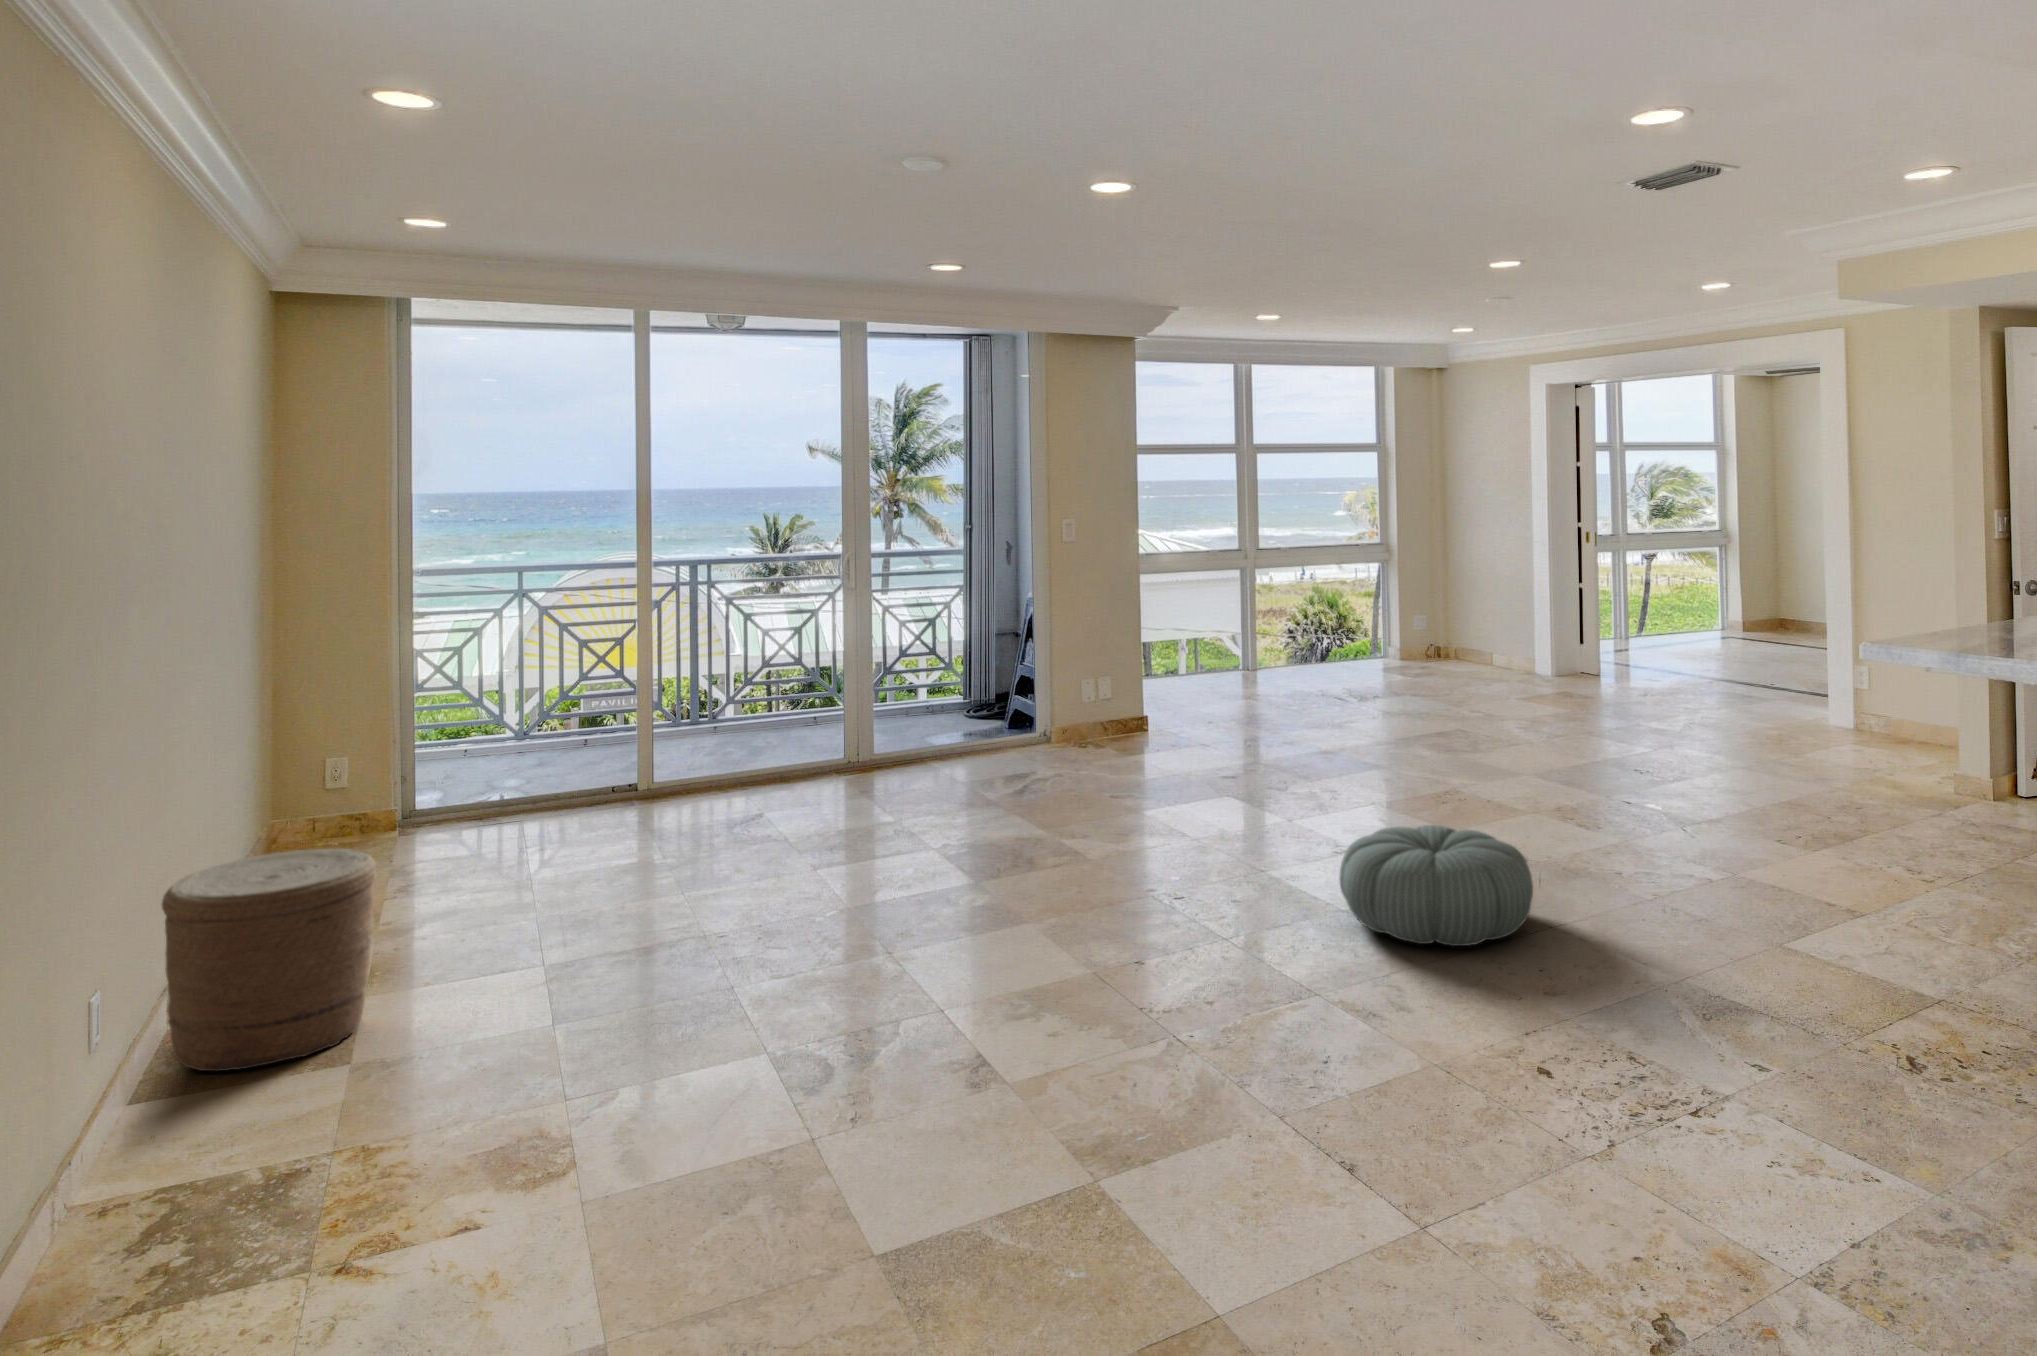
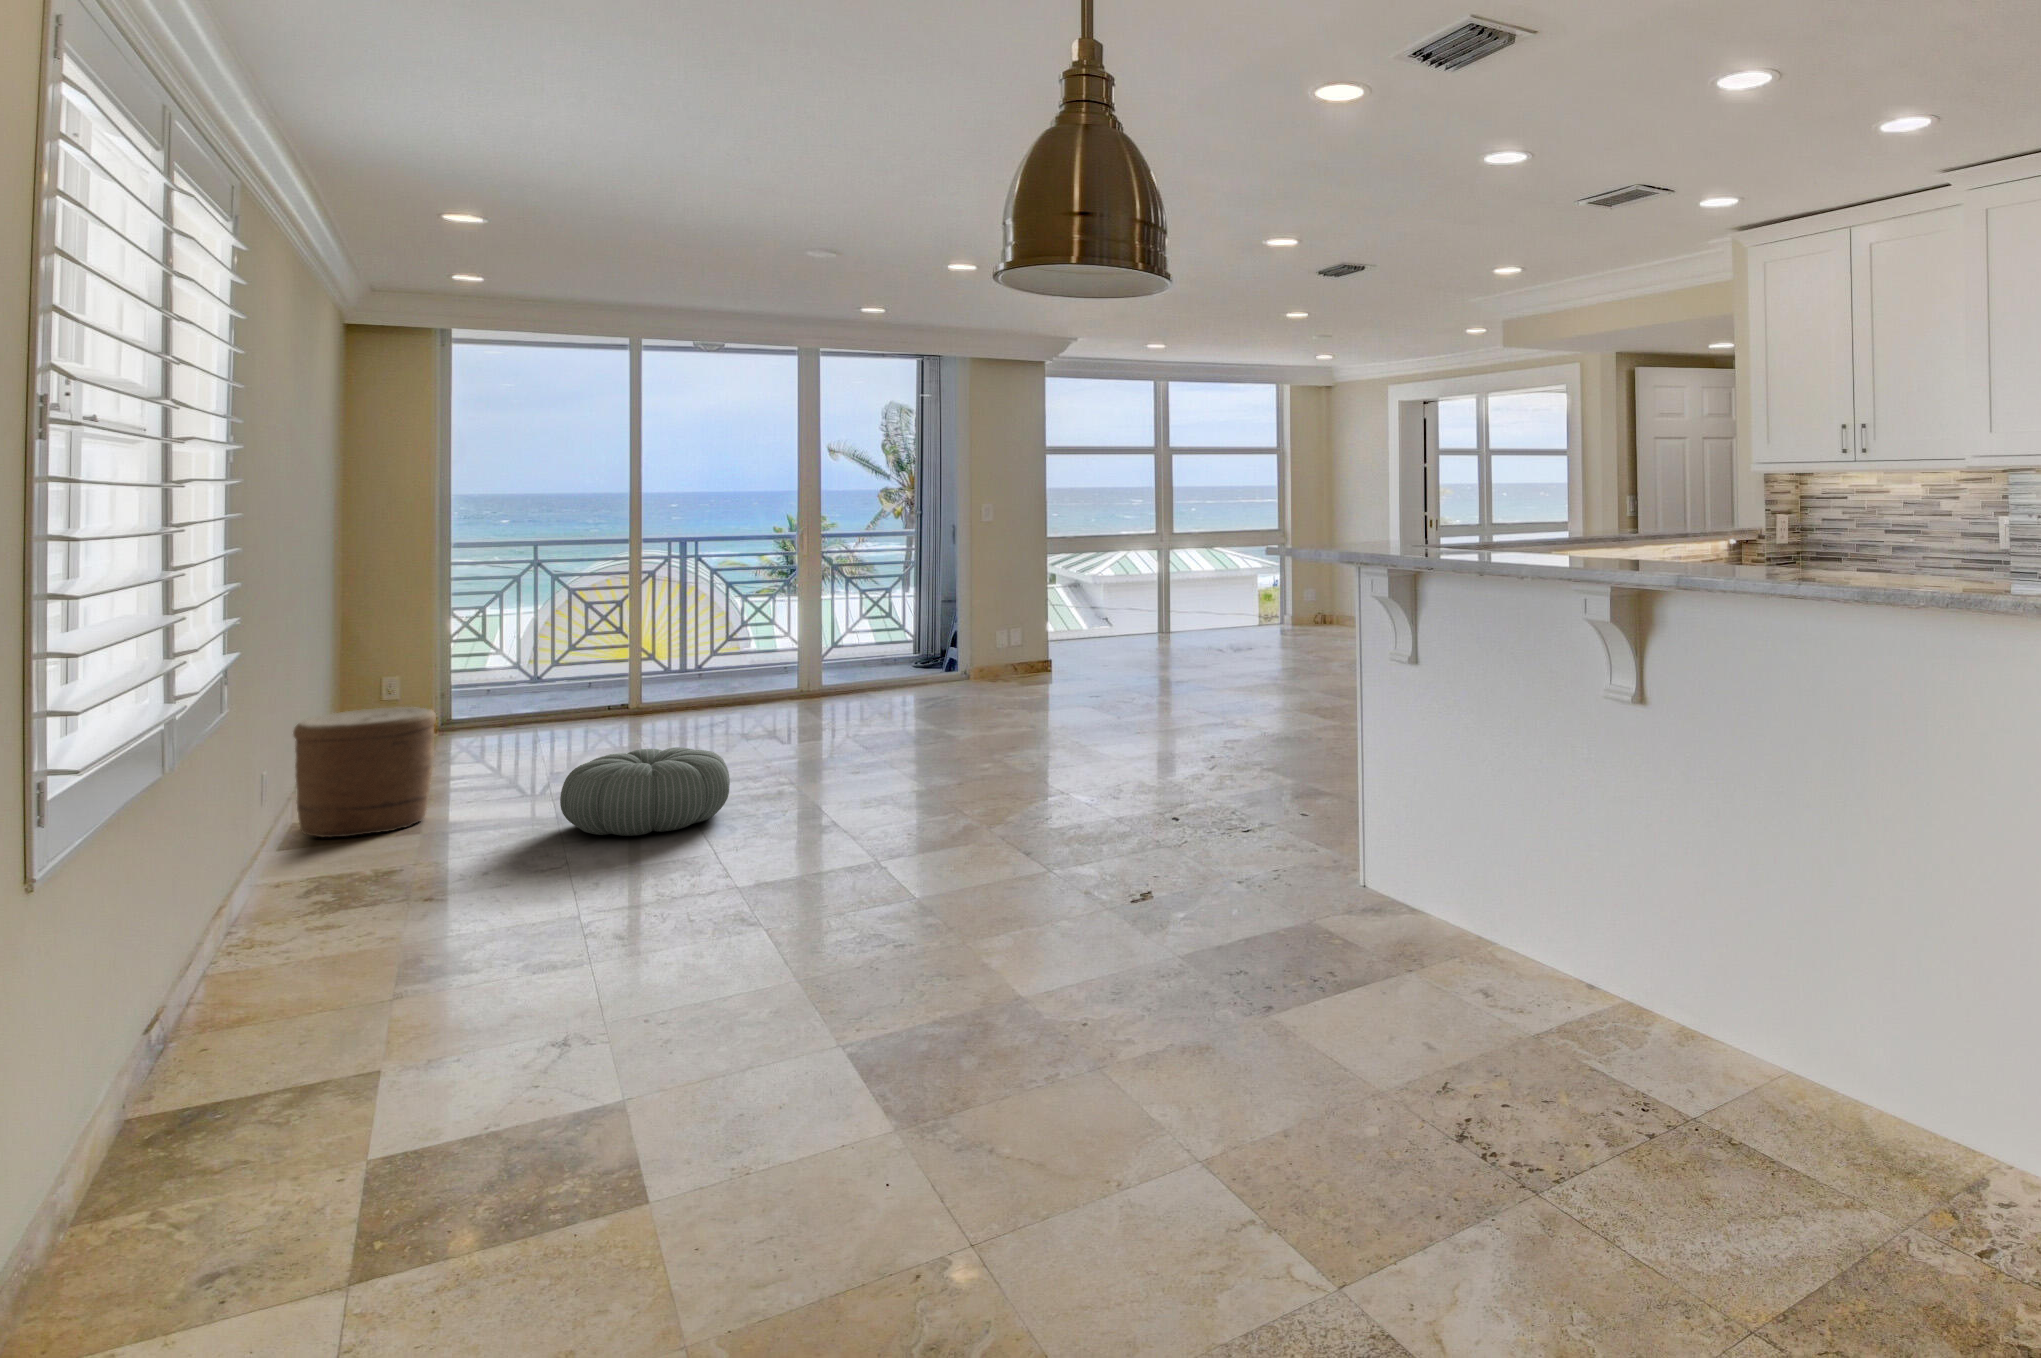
pouf: present [1339,825,1533,946] -> present [560,747,730,836]

